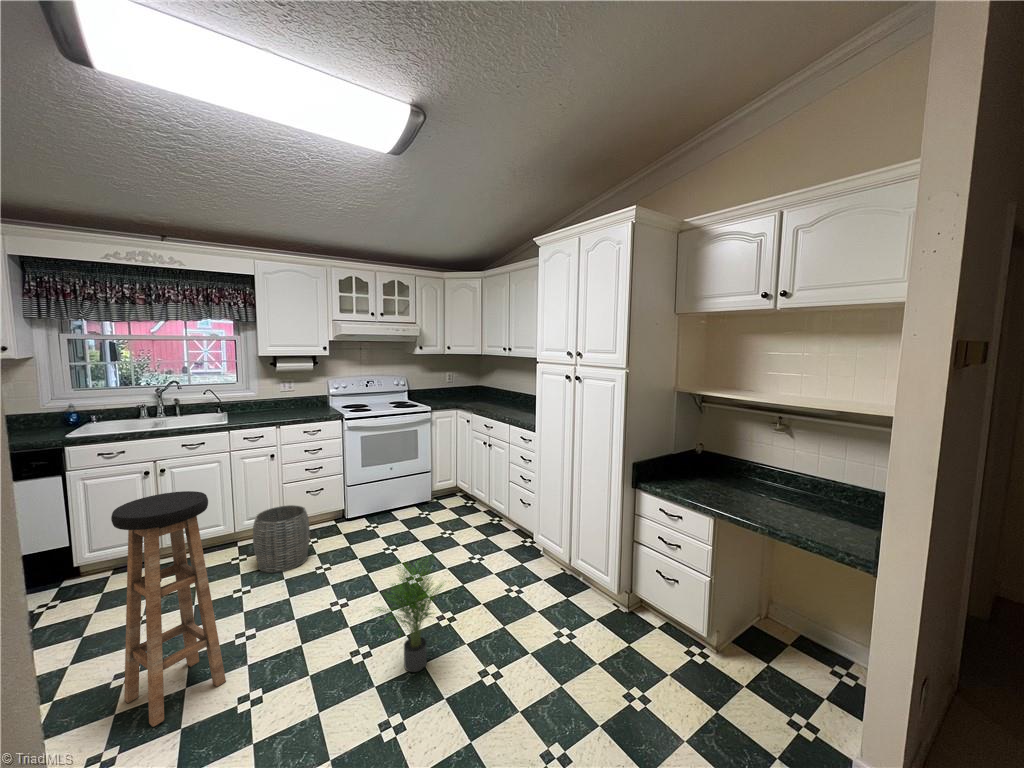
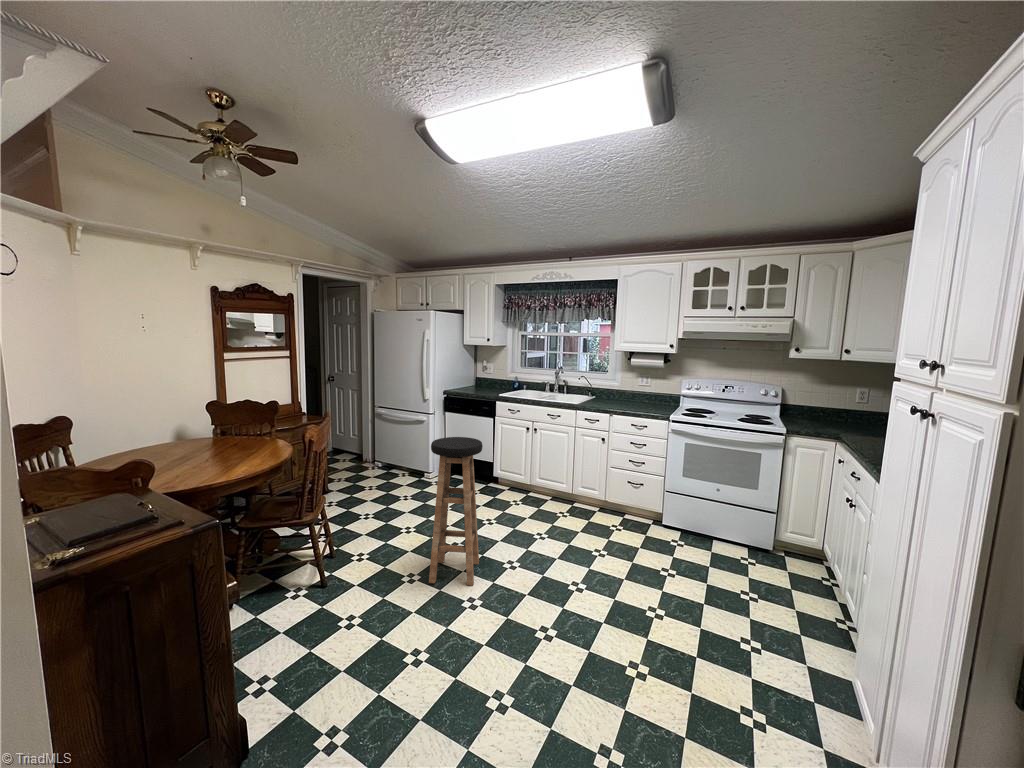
woven basket: present [253,505,310,573] -> none [562,482,606,540]
potted plant: present [378,556,442,672] -> none [521,560,607,694]

